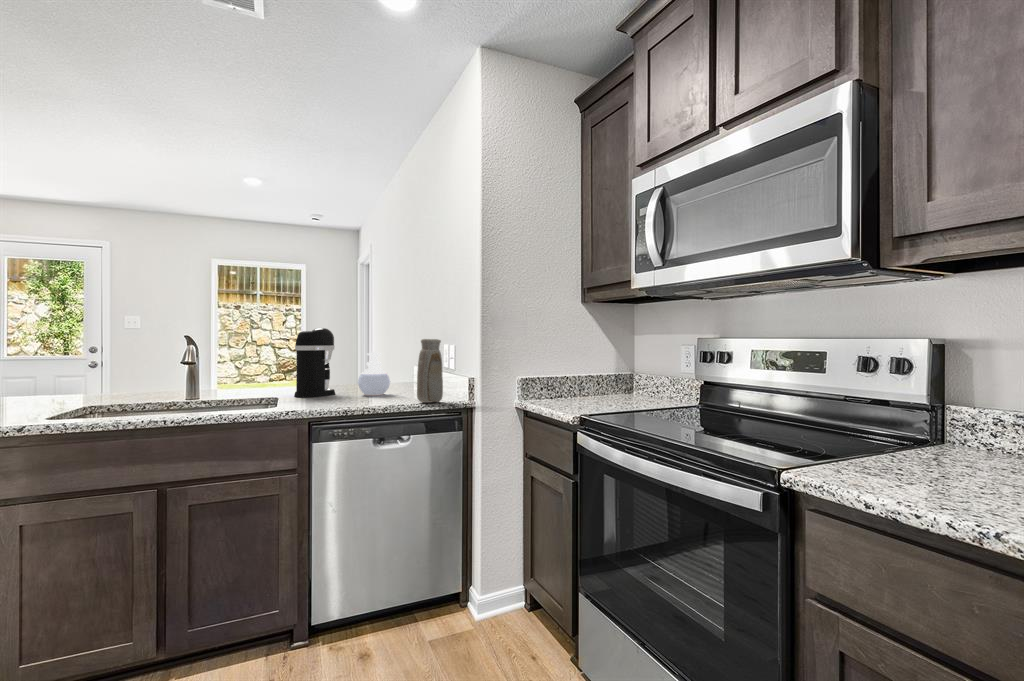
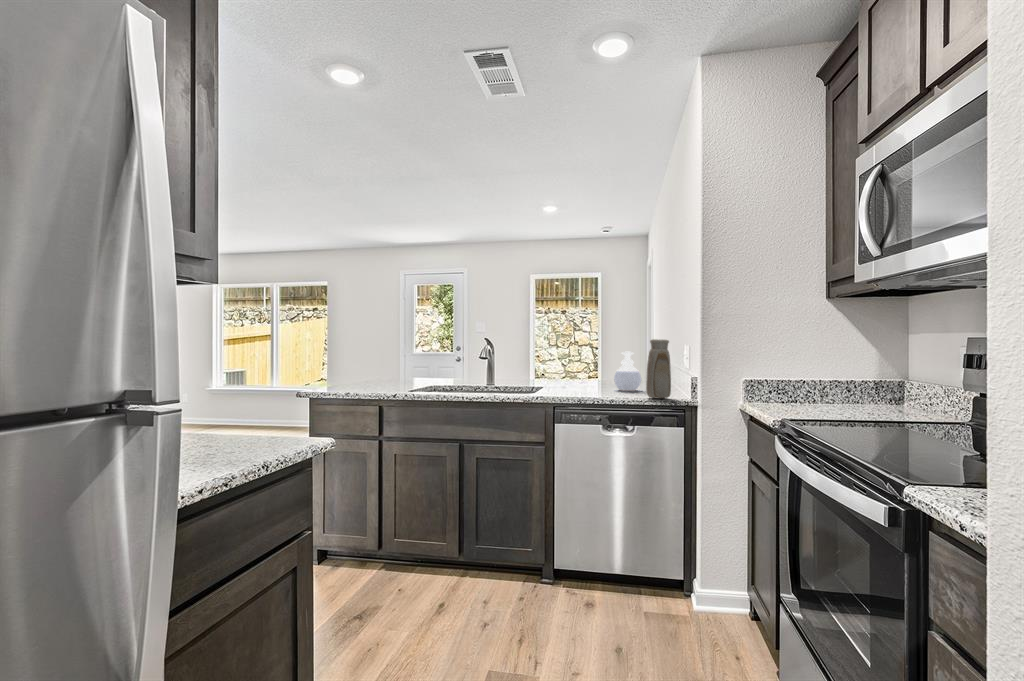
coffee maker: present [294,328,335,397] -> none [564,330,599,389]

